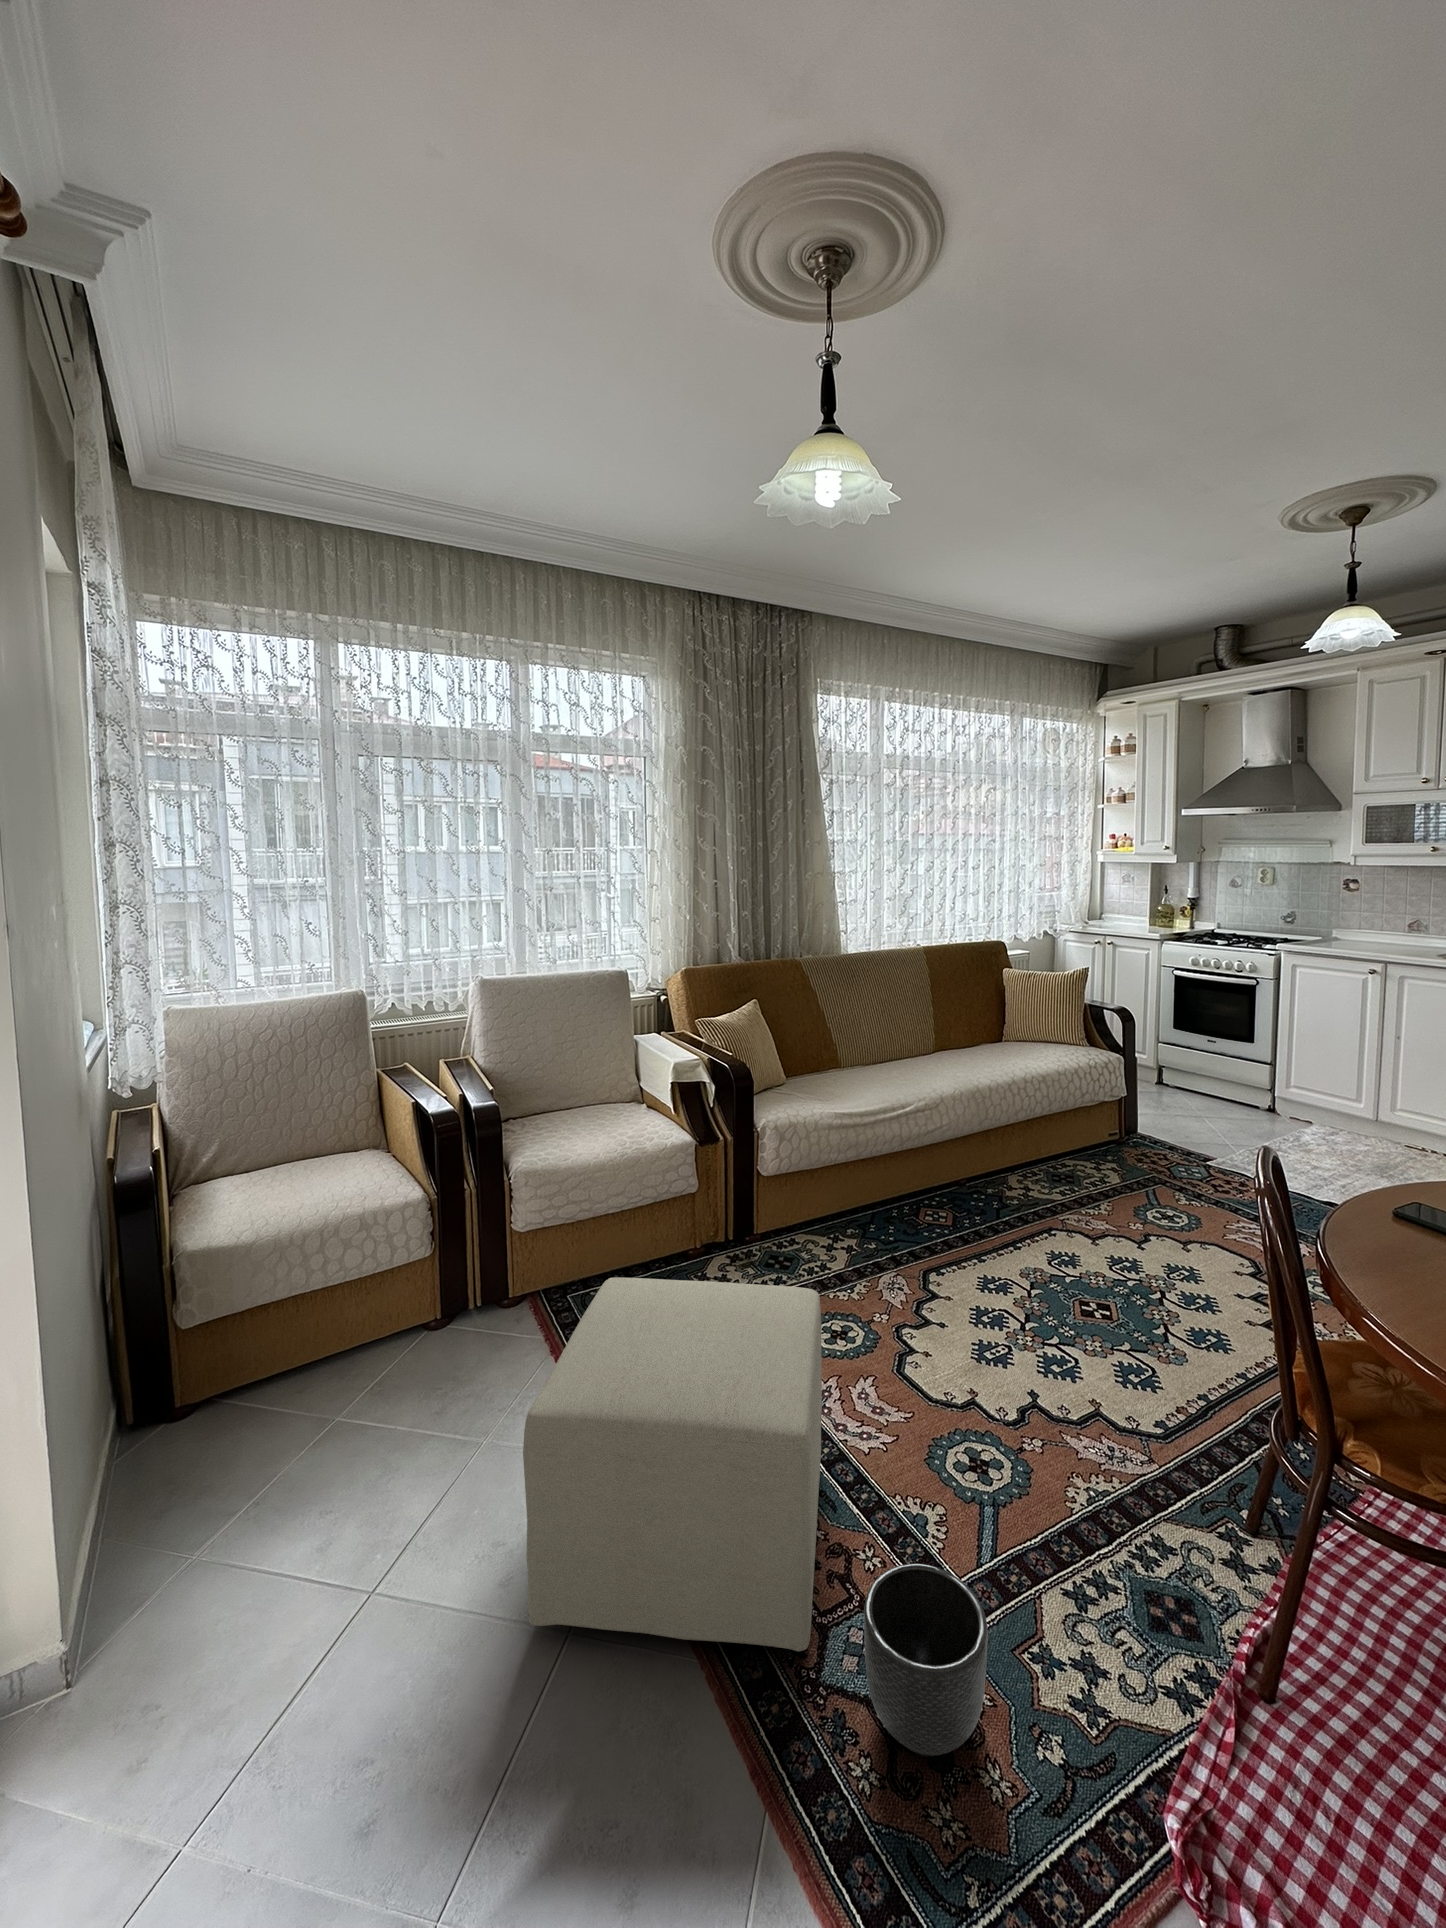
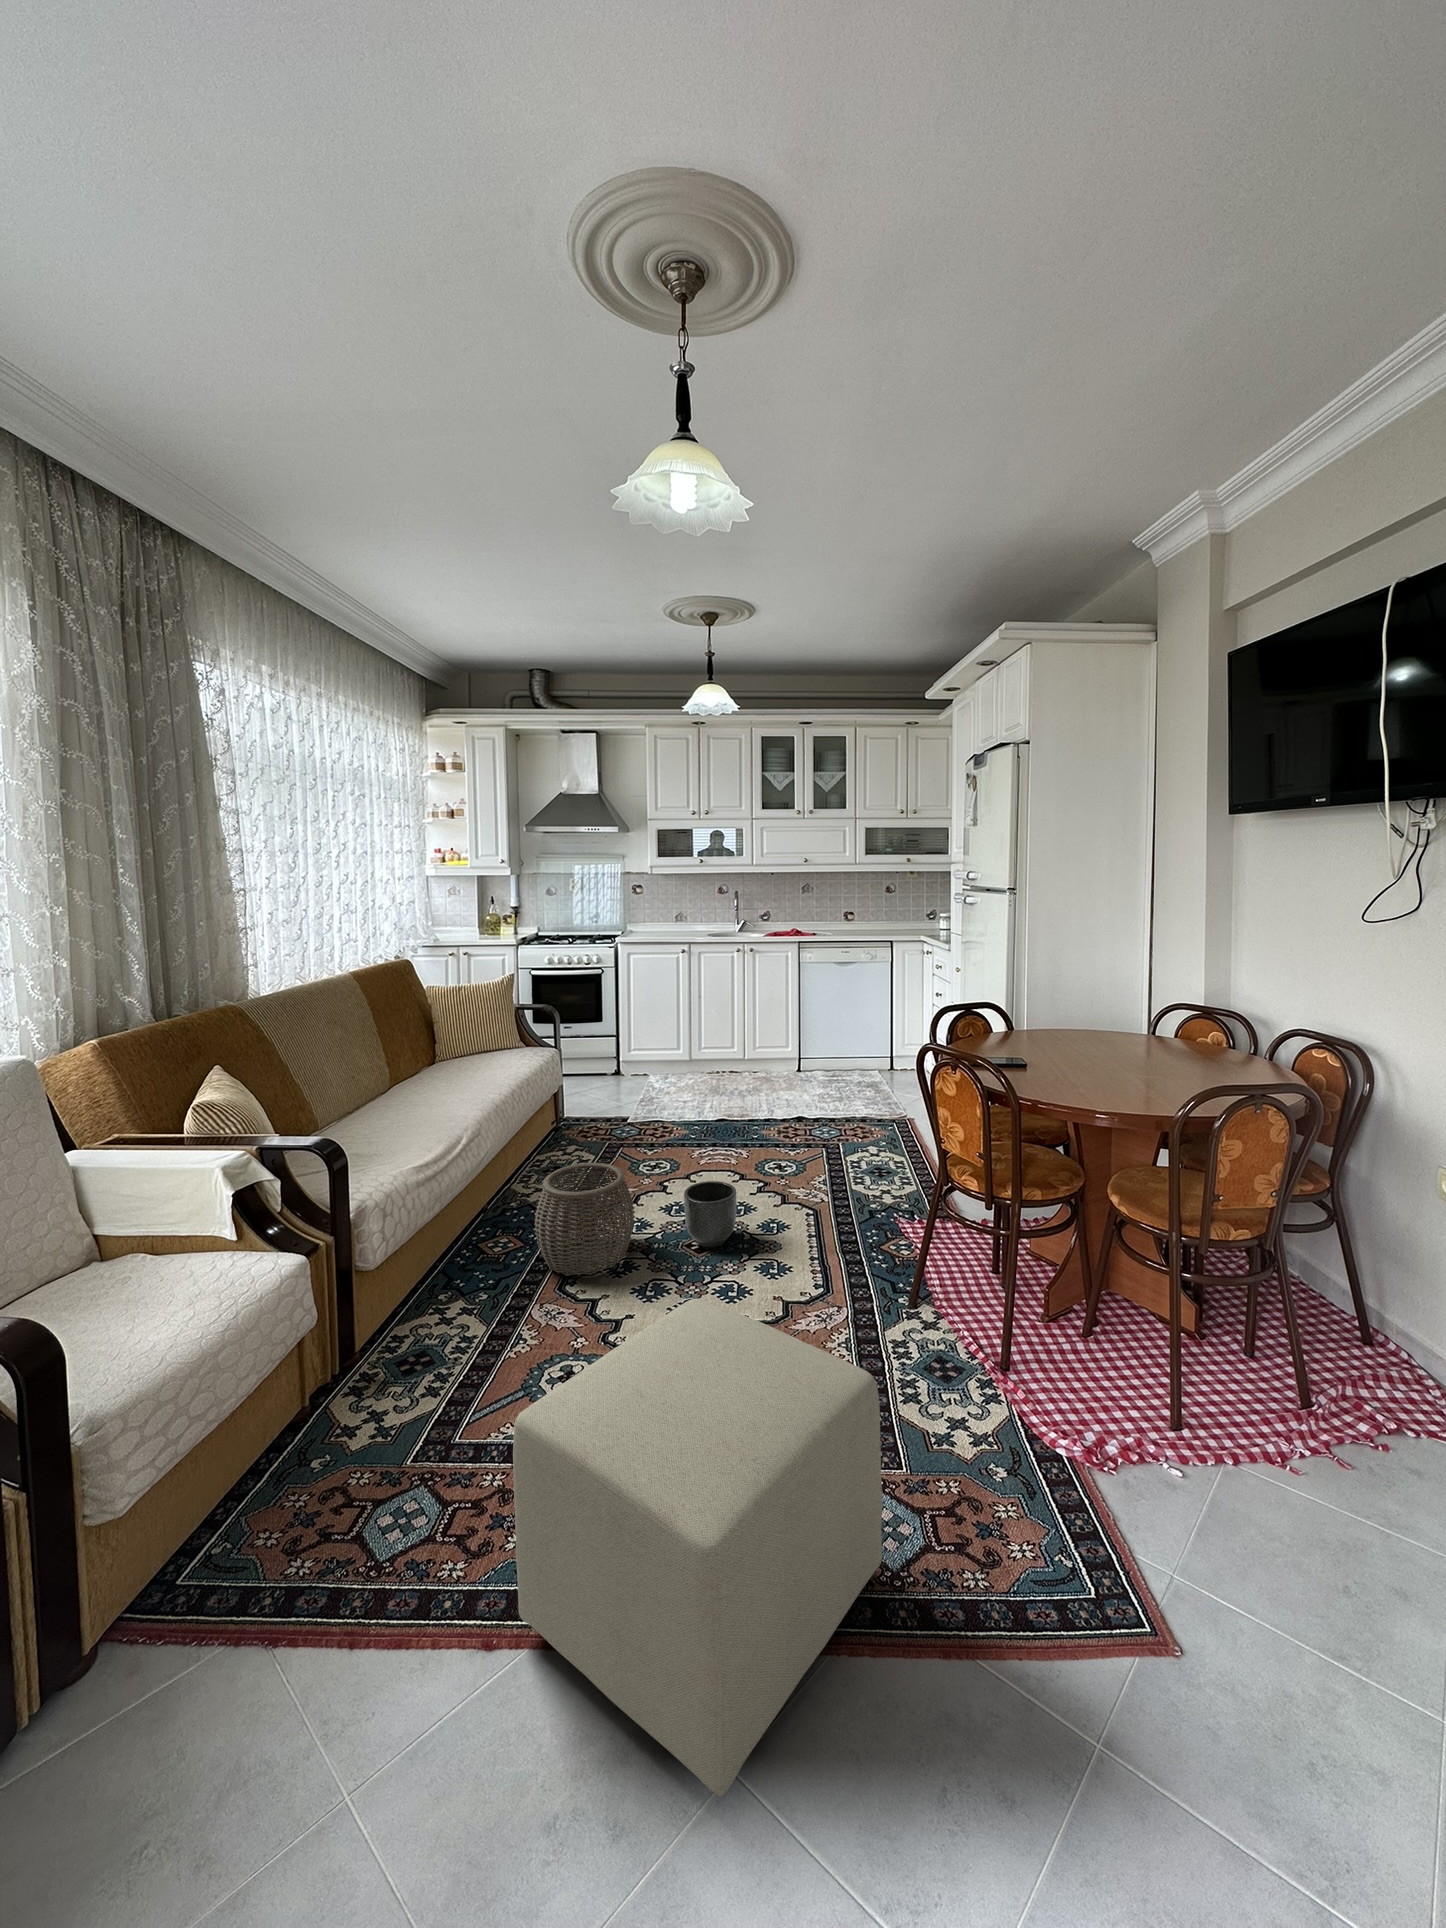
woven basket: none [927,1163,1032,1282] -> present [535,1163,635,1276]
planter: present [864,1564,988,1756] -> present [684,1181,737,1247]

